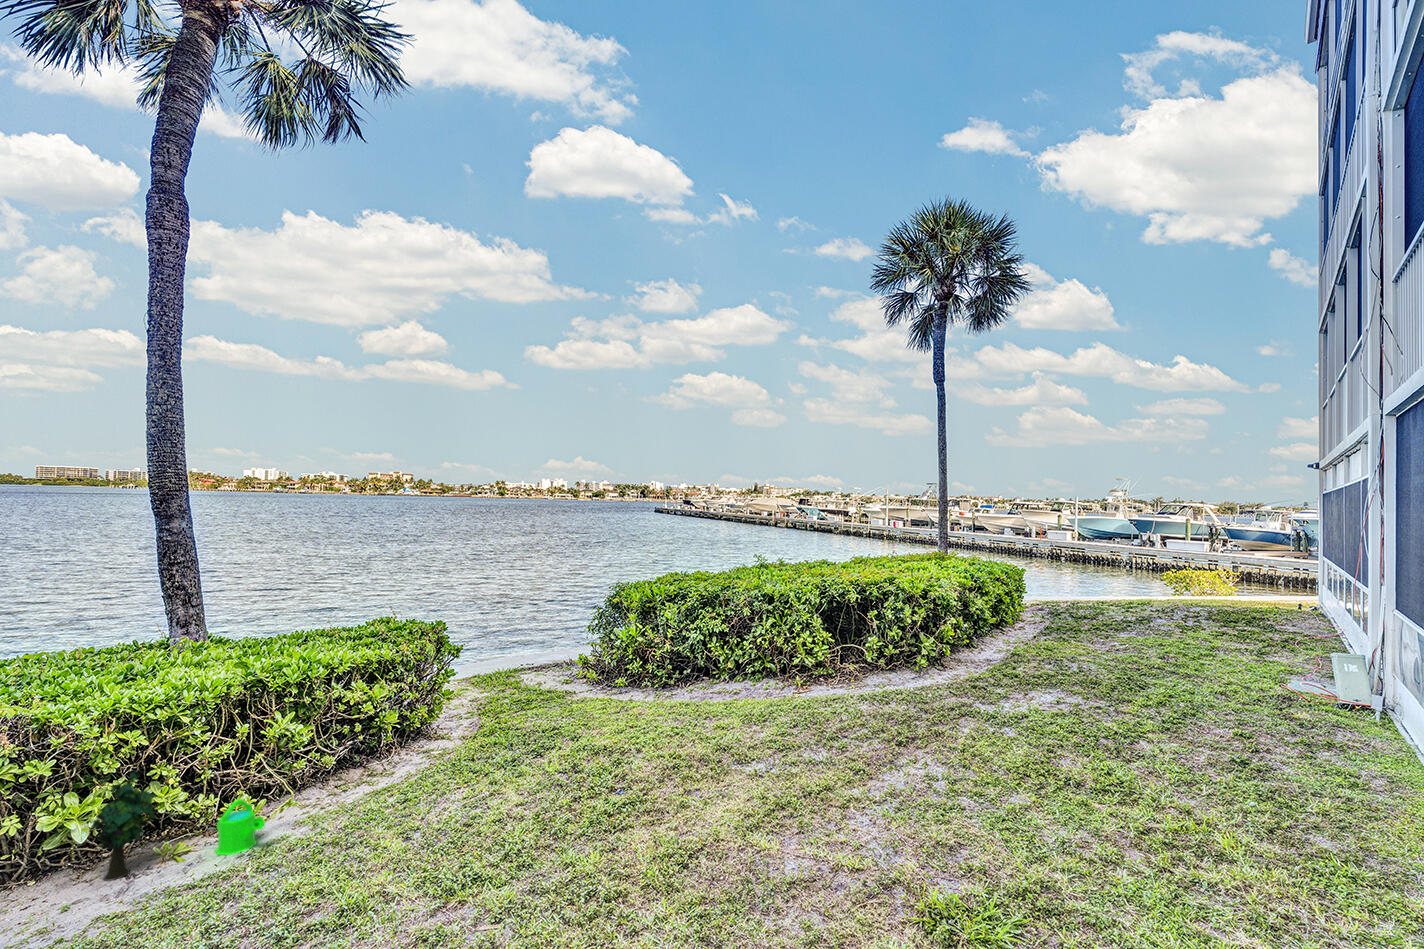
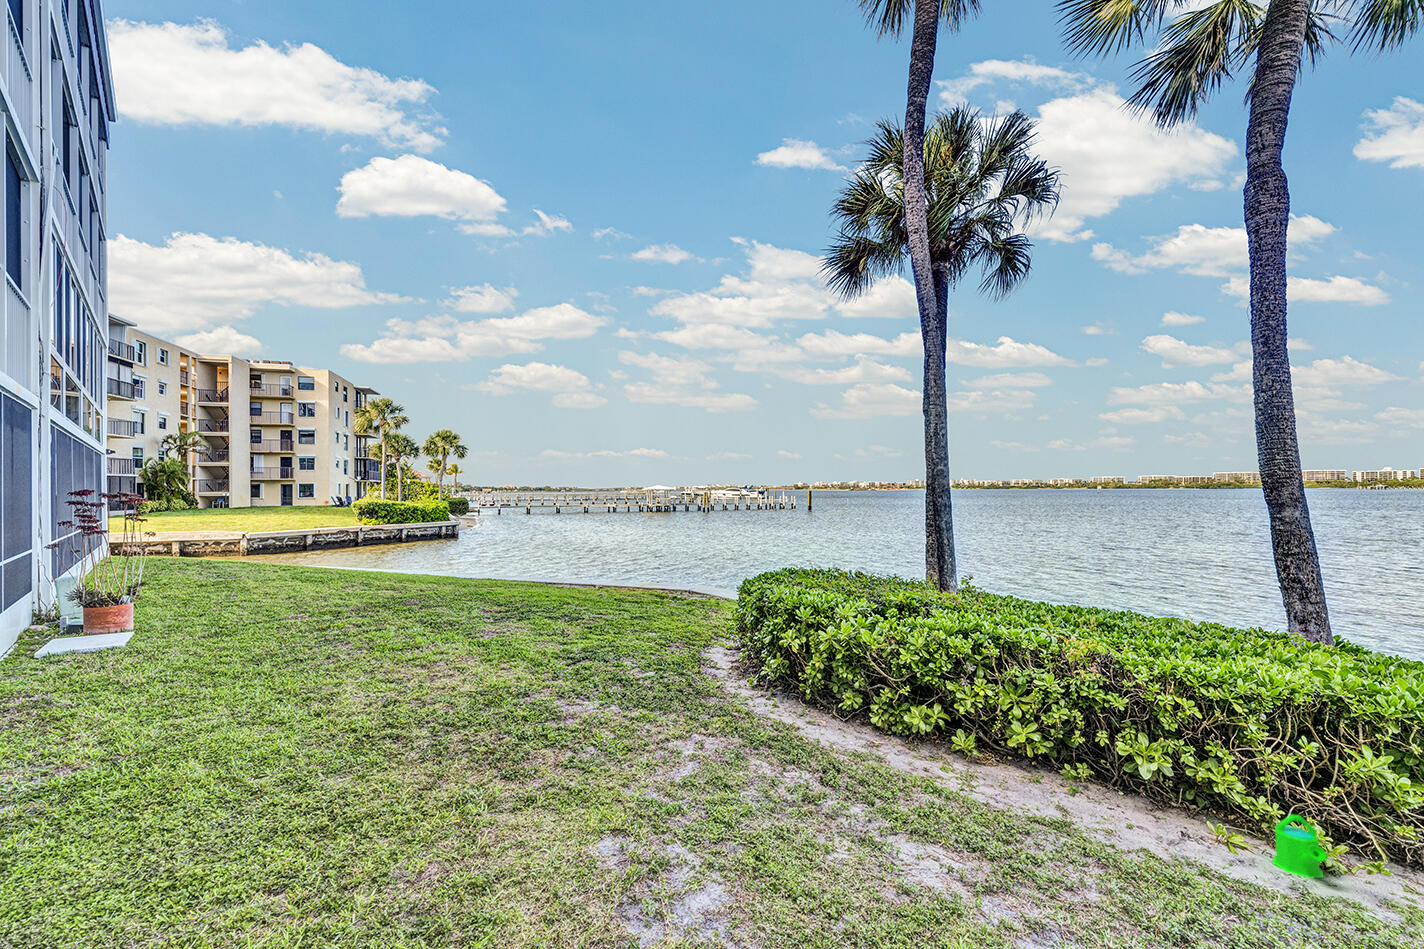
decorative plant: present [82,771,156,881] -> none [1143,736,1211,833]

